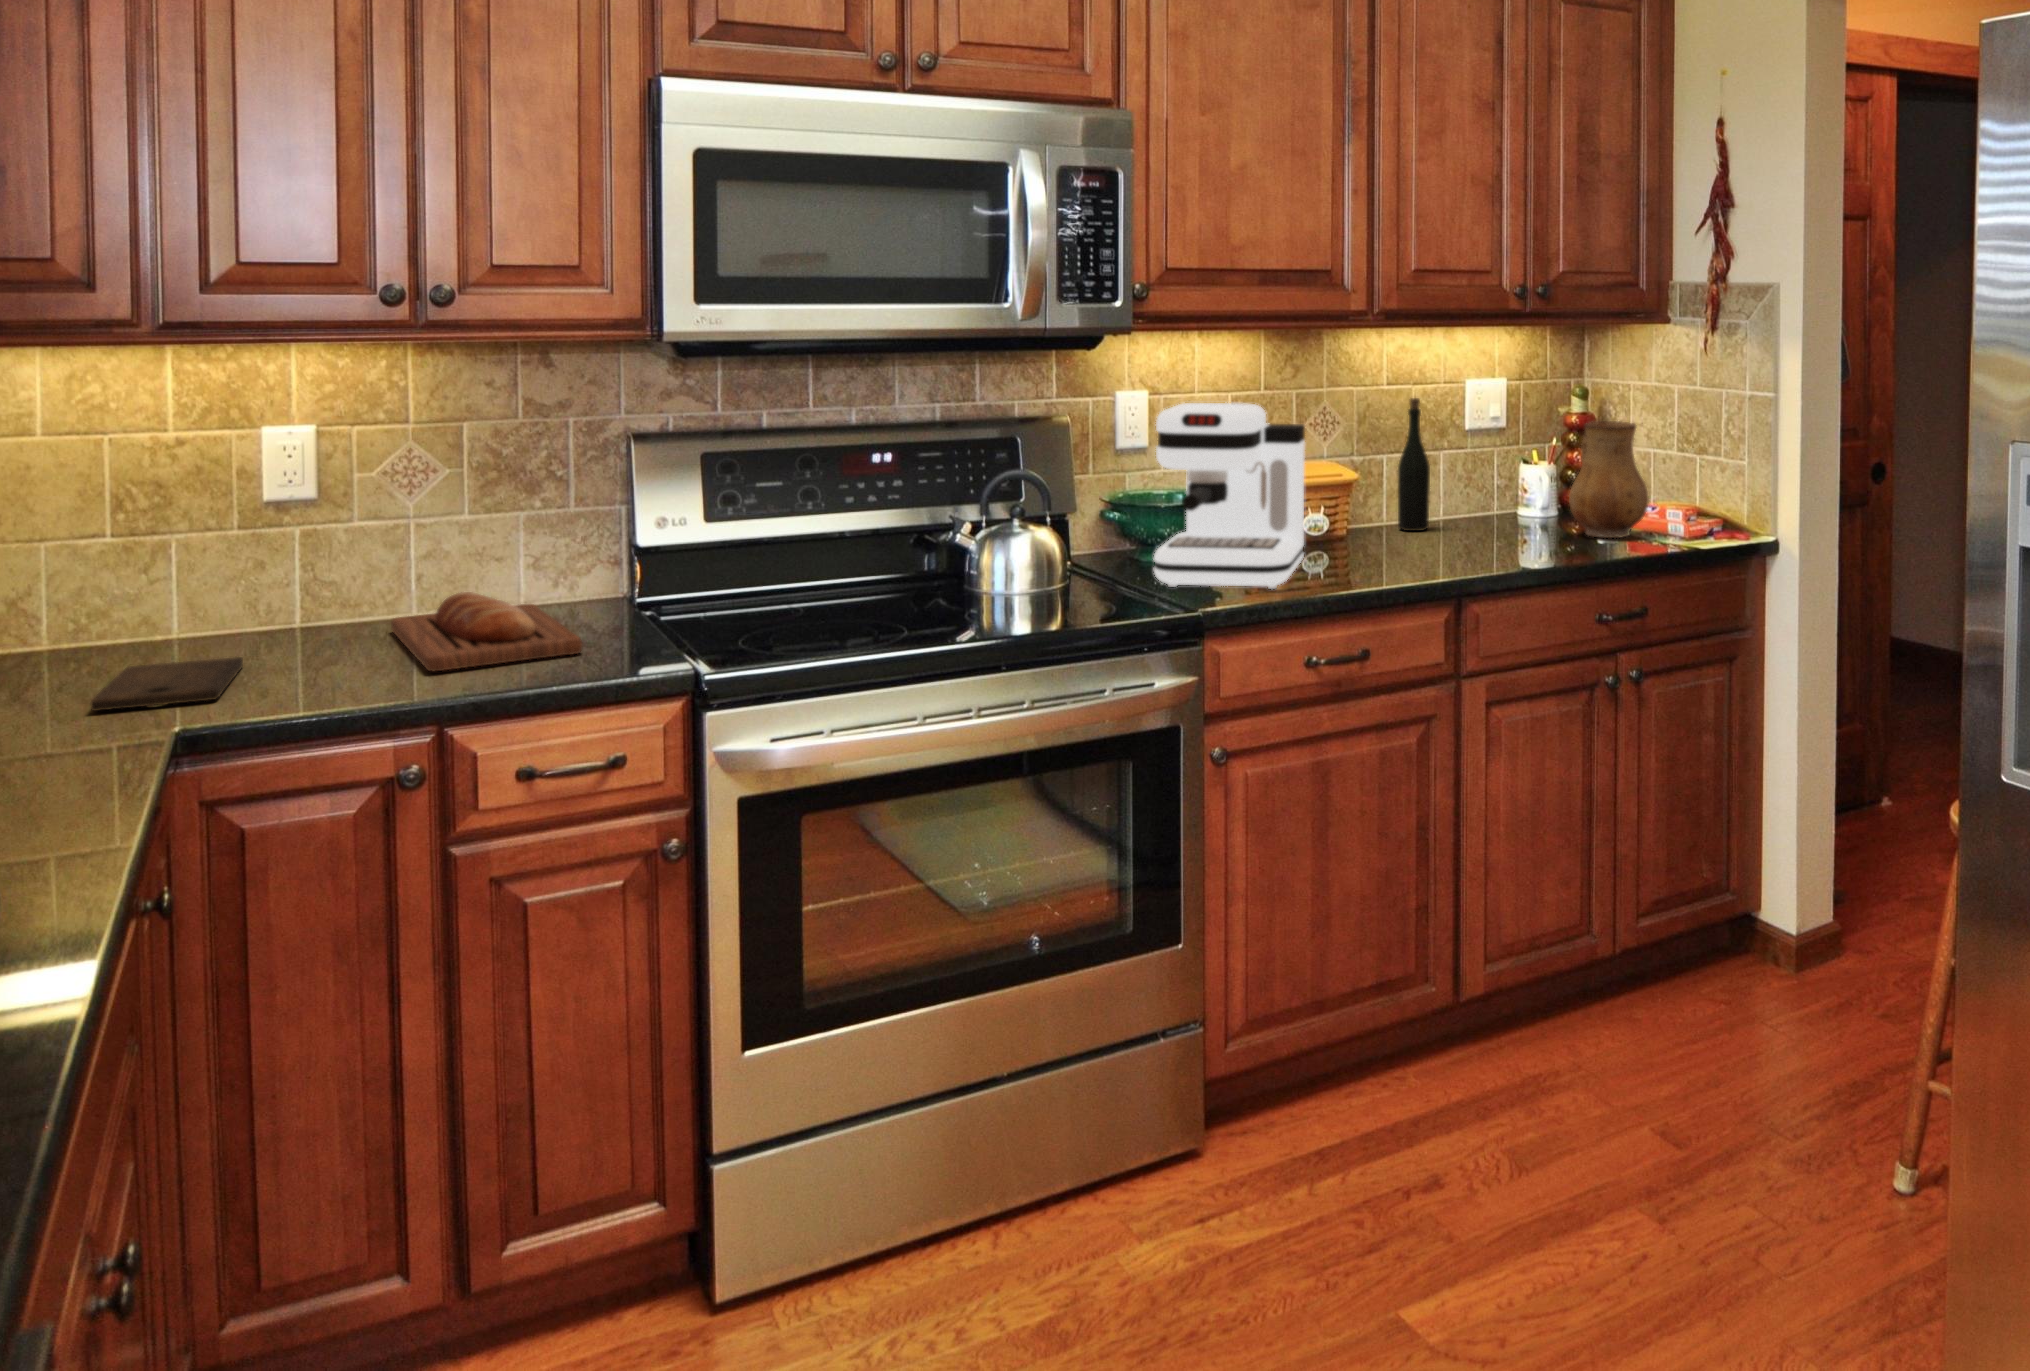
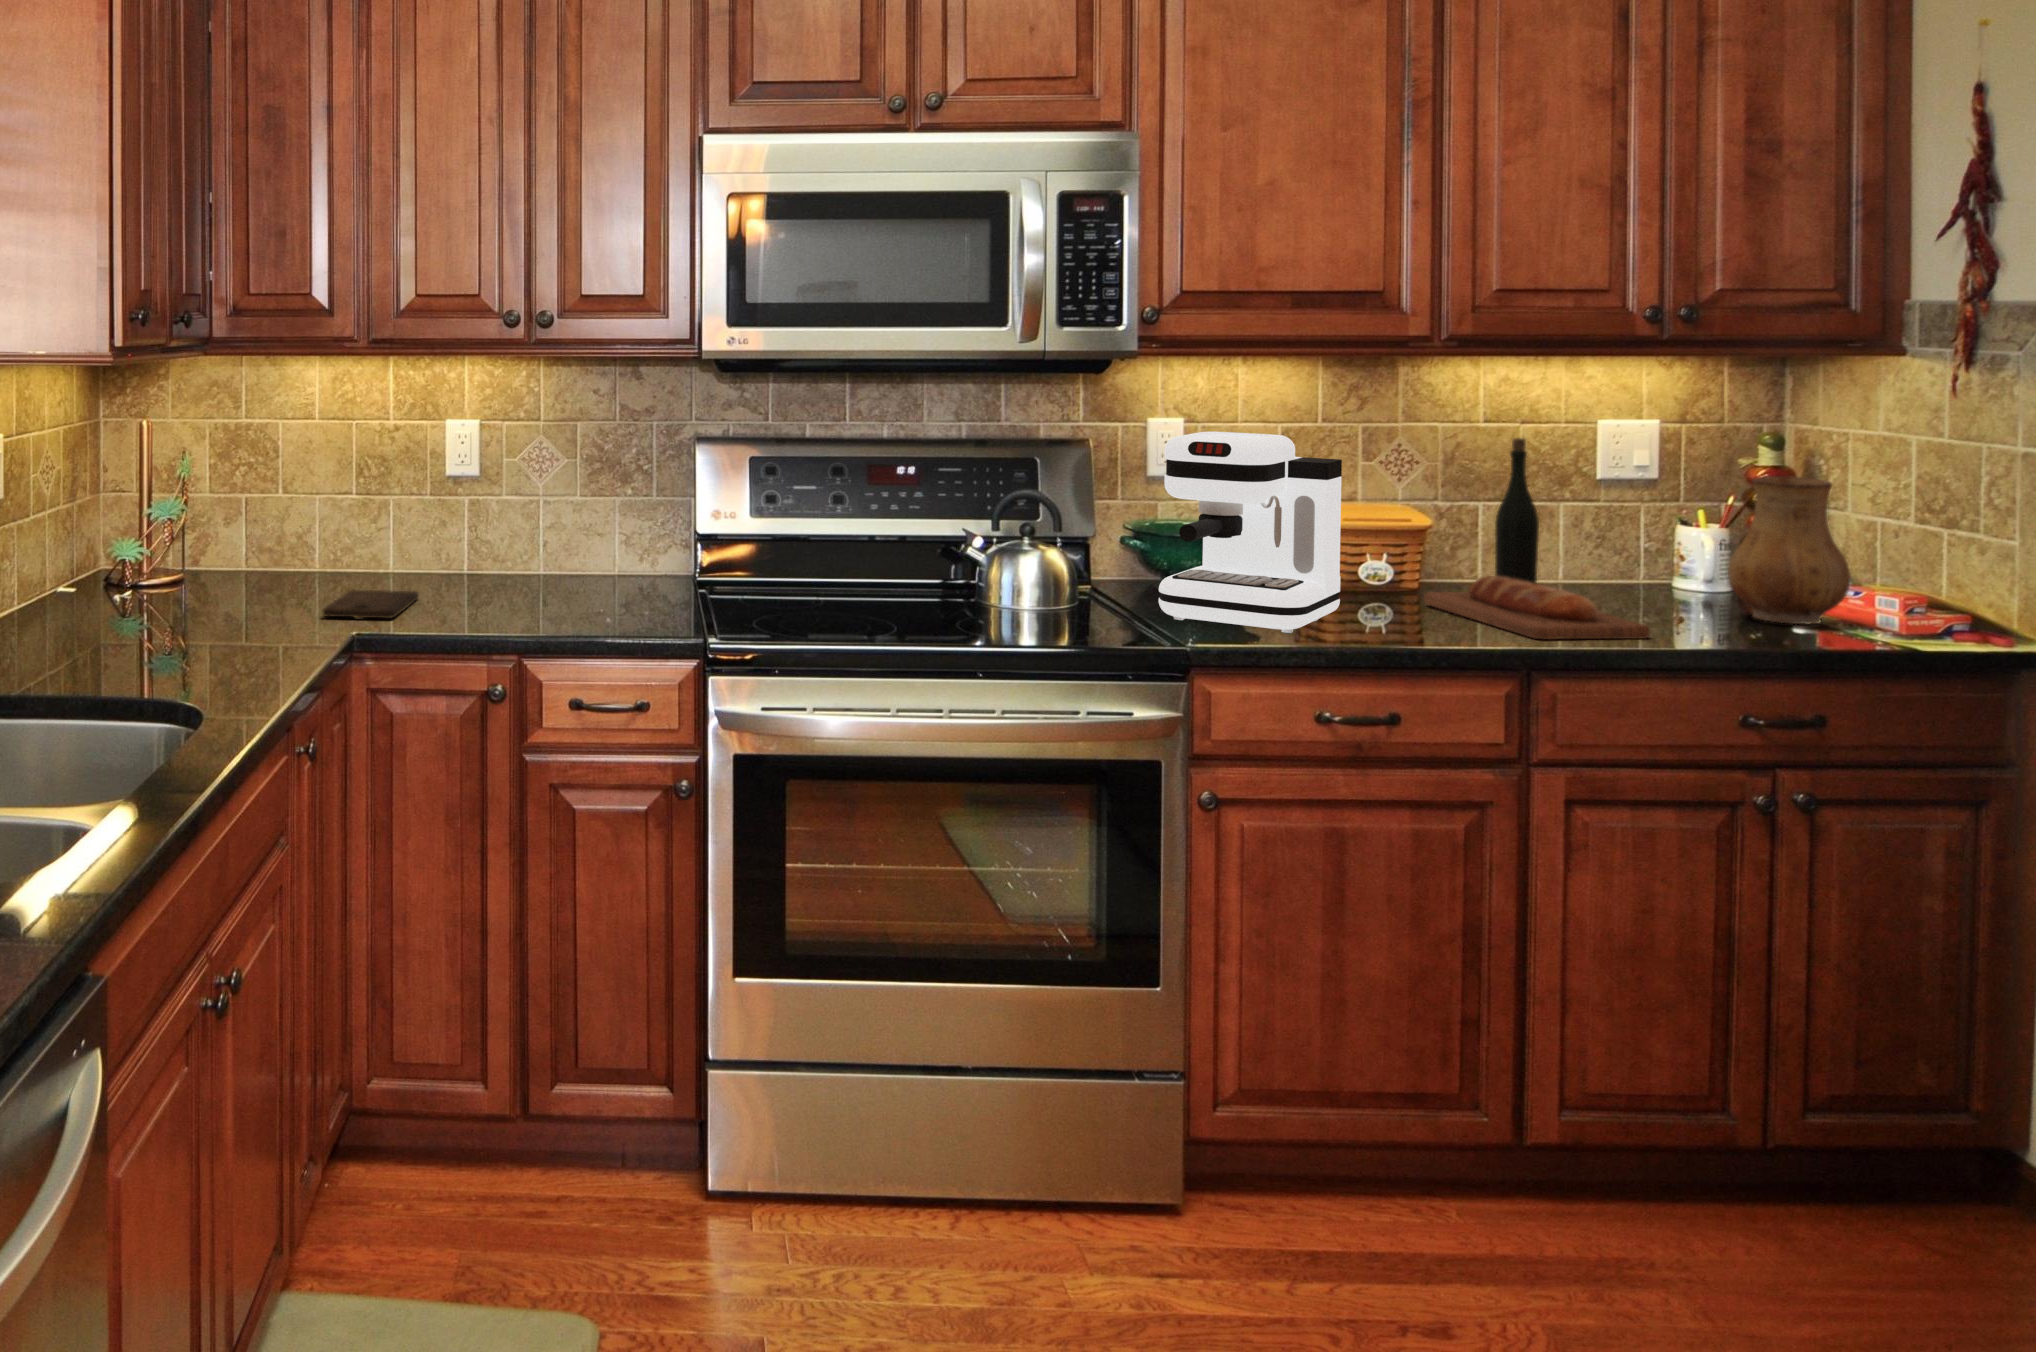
bread loaf: present [391,592,582,671] -> present [1424,576,1650,639]

